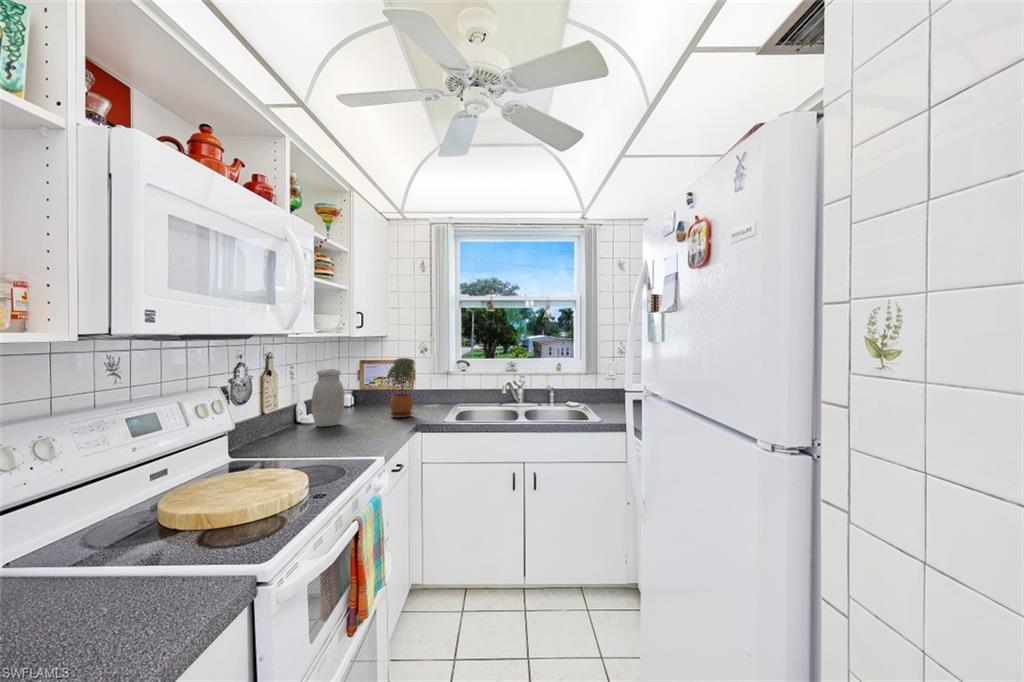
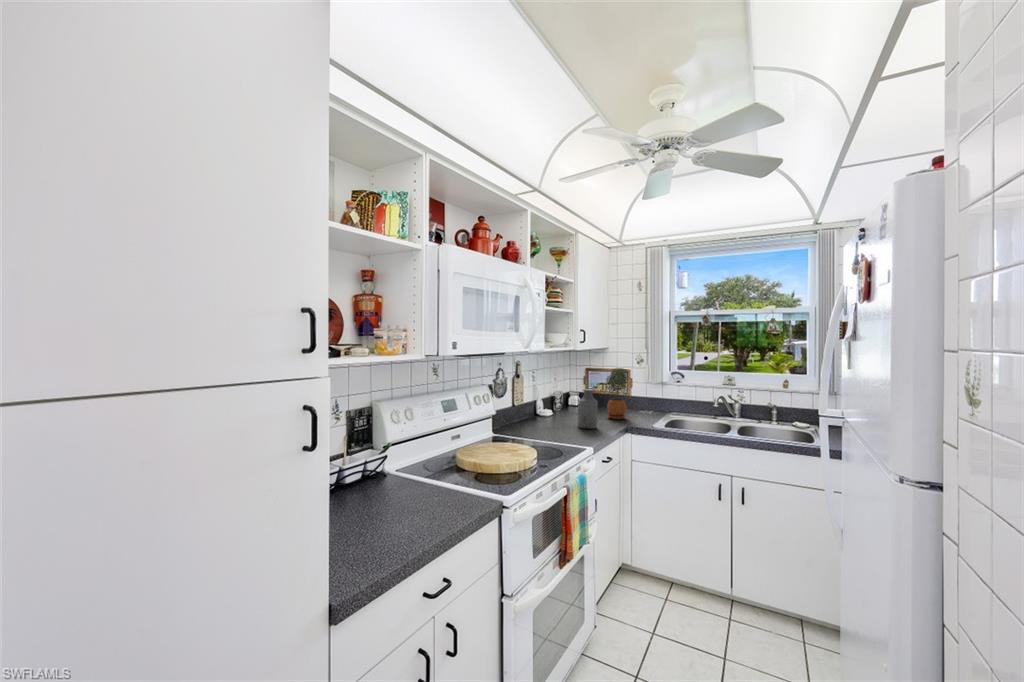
jar: present [312,369,344,427] -> none [547,375,570,420]
bottle: none [356,384,382,434] -> present [578,389,598,429]

